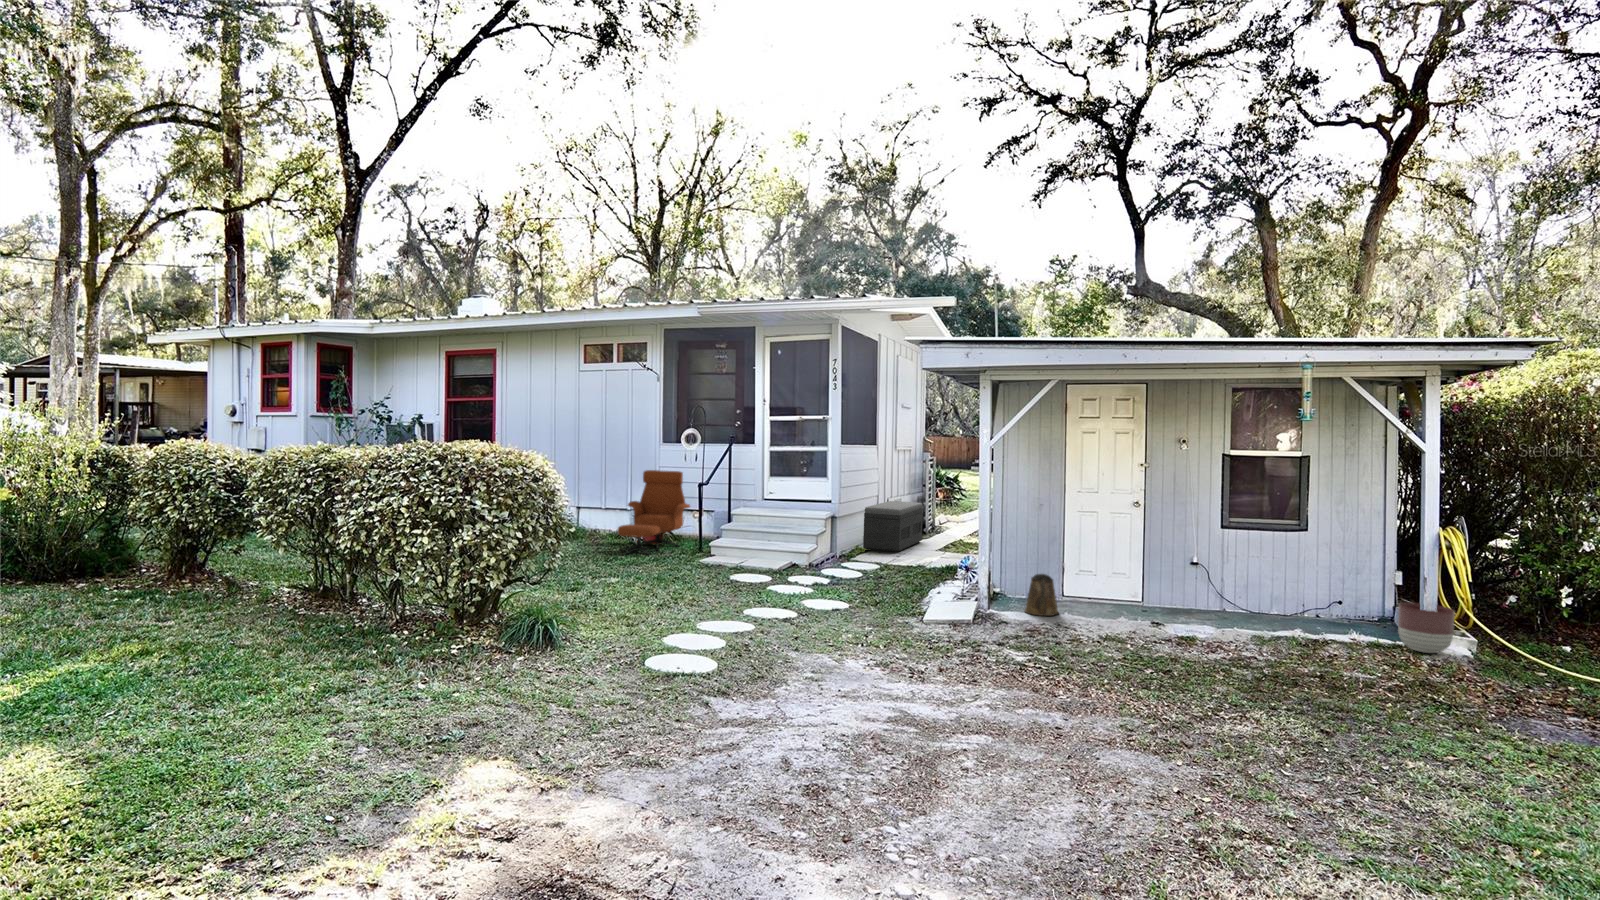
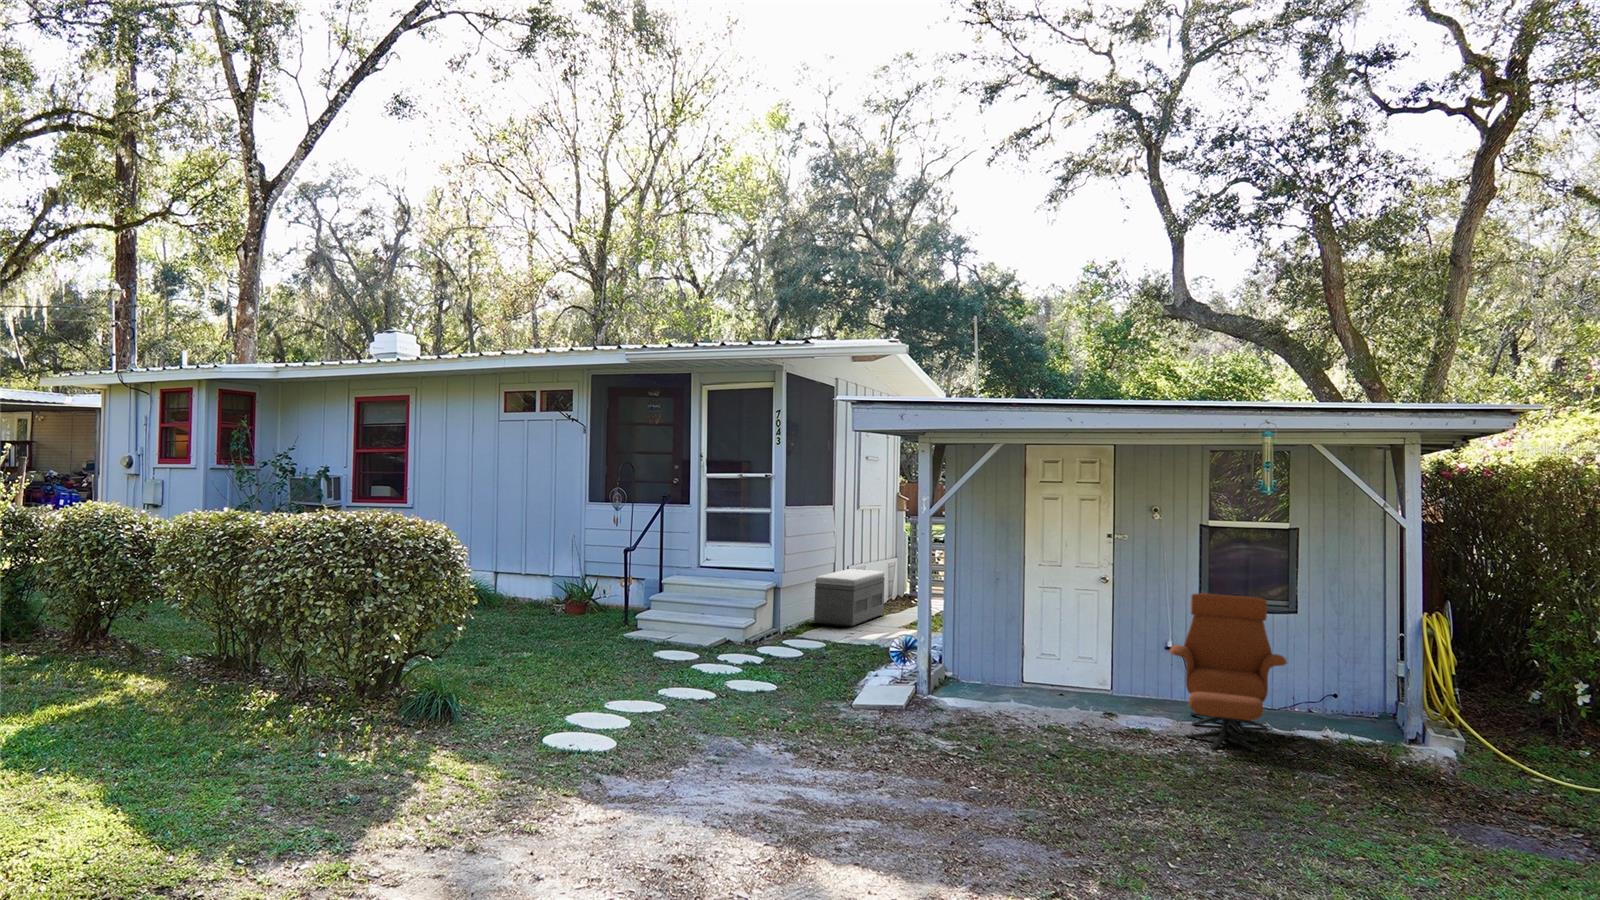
lounge chair: present [618,470,690,555] -> present [1170,593,1287,752]
watering can: present [1025,574,1059,616] -> none [959,652,995,697]
planter: present [1398,602,1455,653] -> none [1331,684,1384,737]

